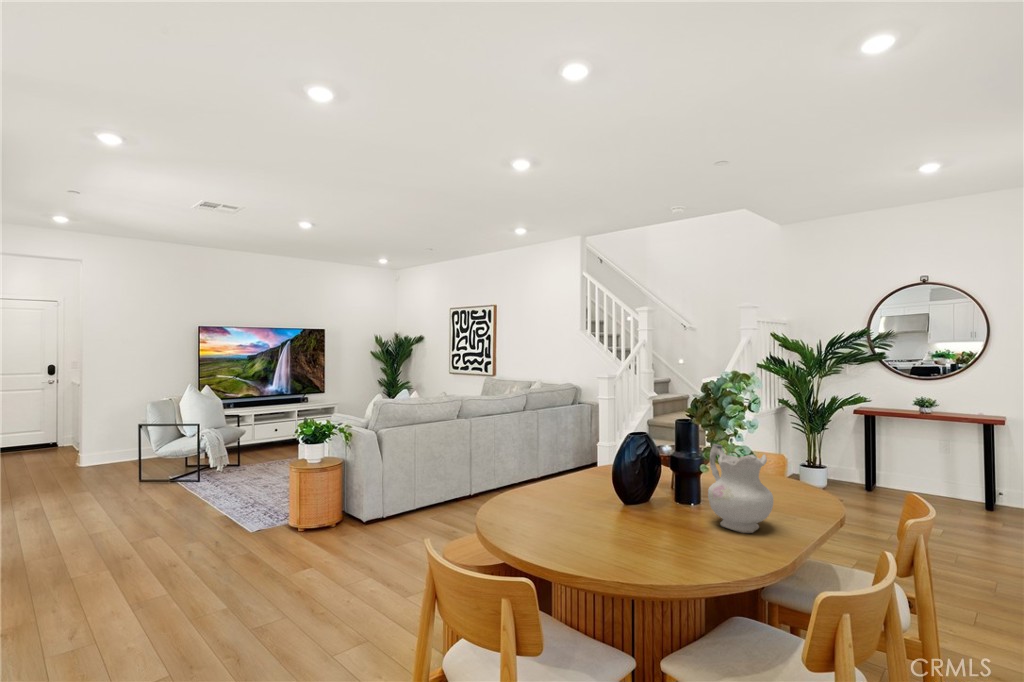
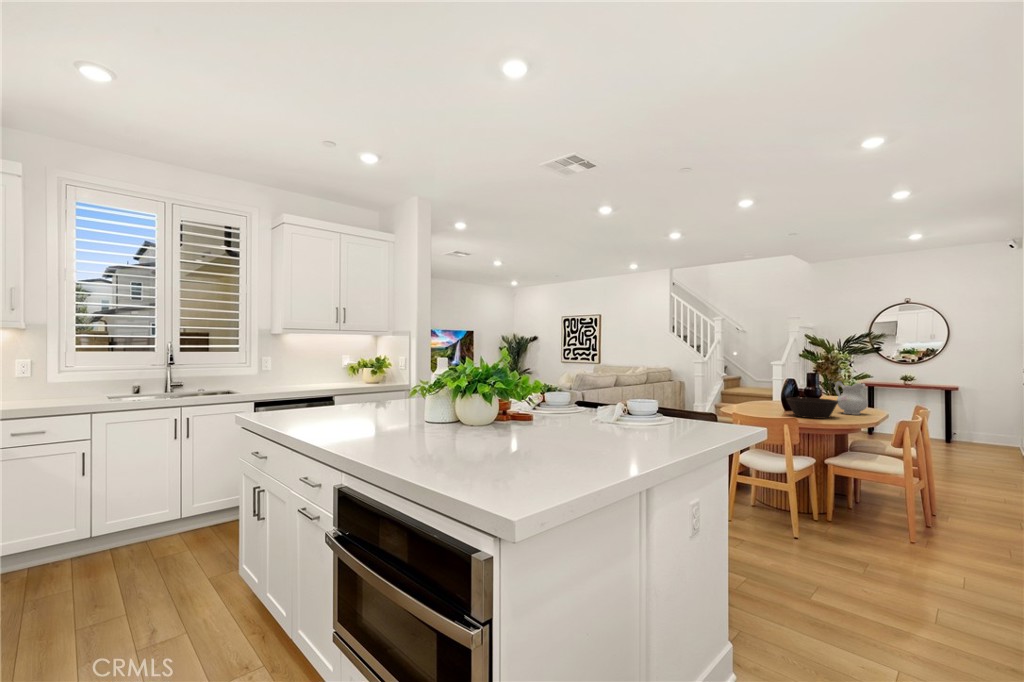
bowl: none [568,487,683,557] -> present [786,397,838,419]

